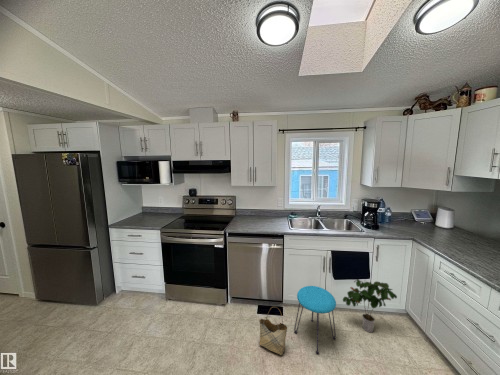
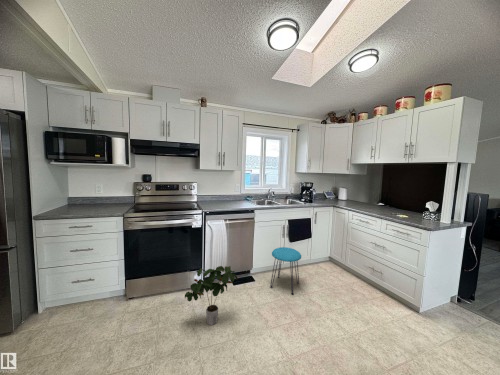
potted plant: present [343,279,397,332] -> present [185,266,238,325]
woven basket: present [259,307,287,355] -> none [249,266,273,303]

